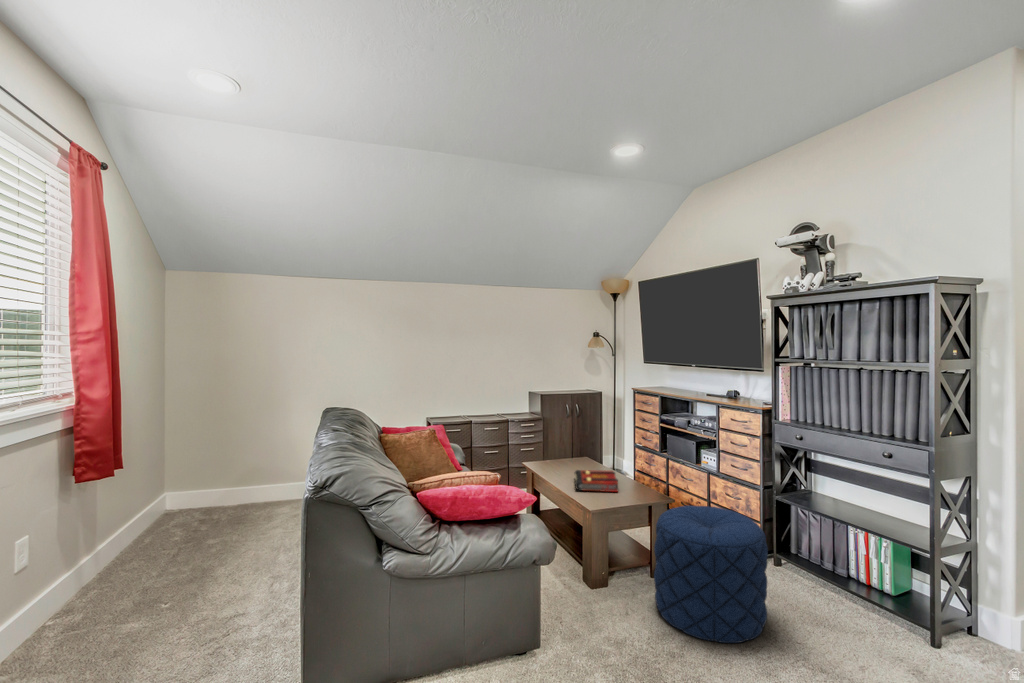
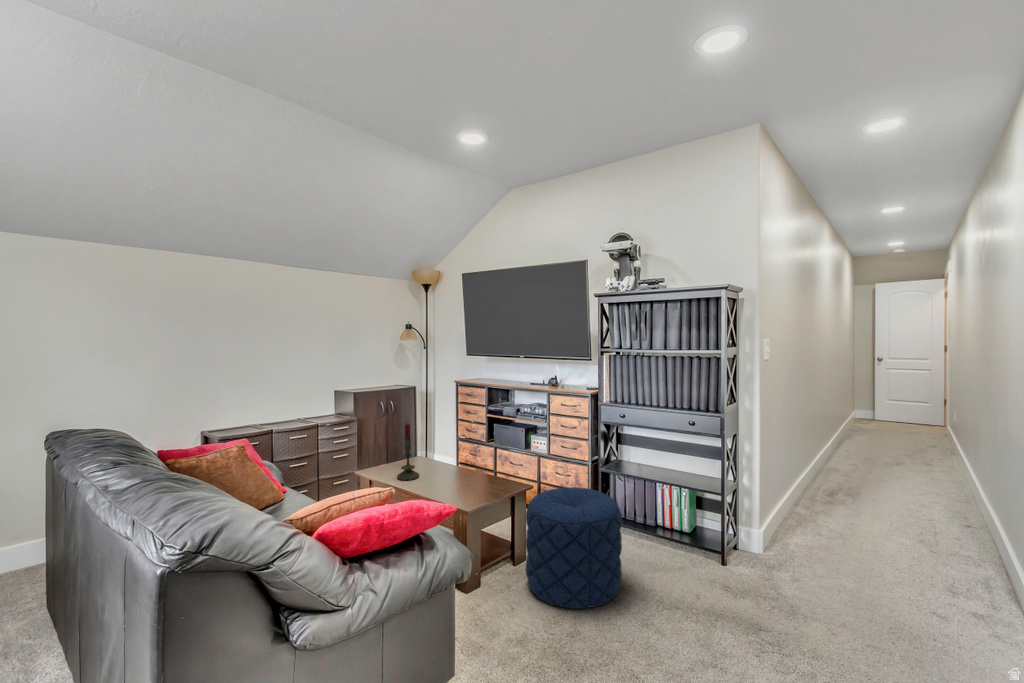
candle: none [553,421,574,476] -> present [397,423,419,481]
book: present [575,470,618,492] -> none [423,467,476,494]

